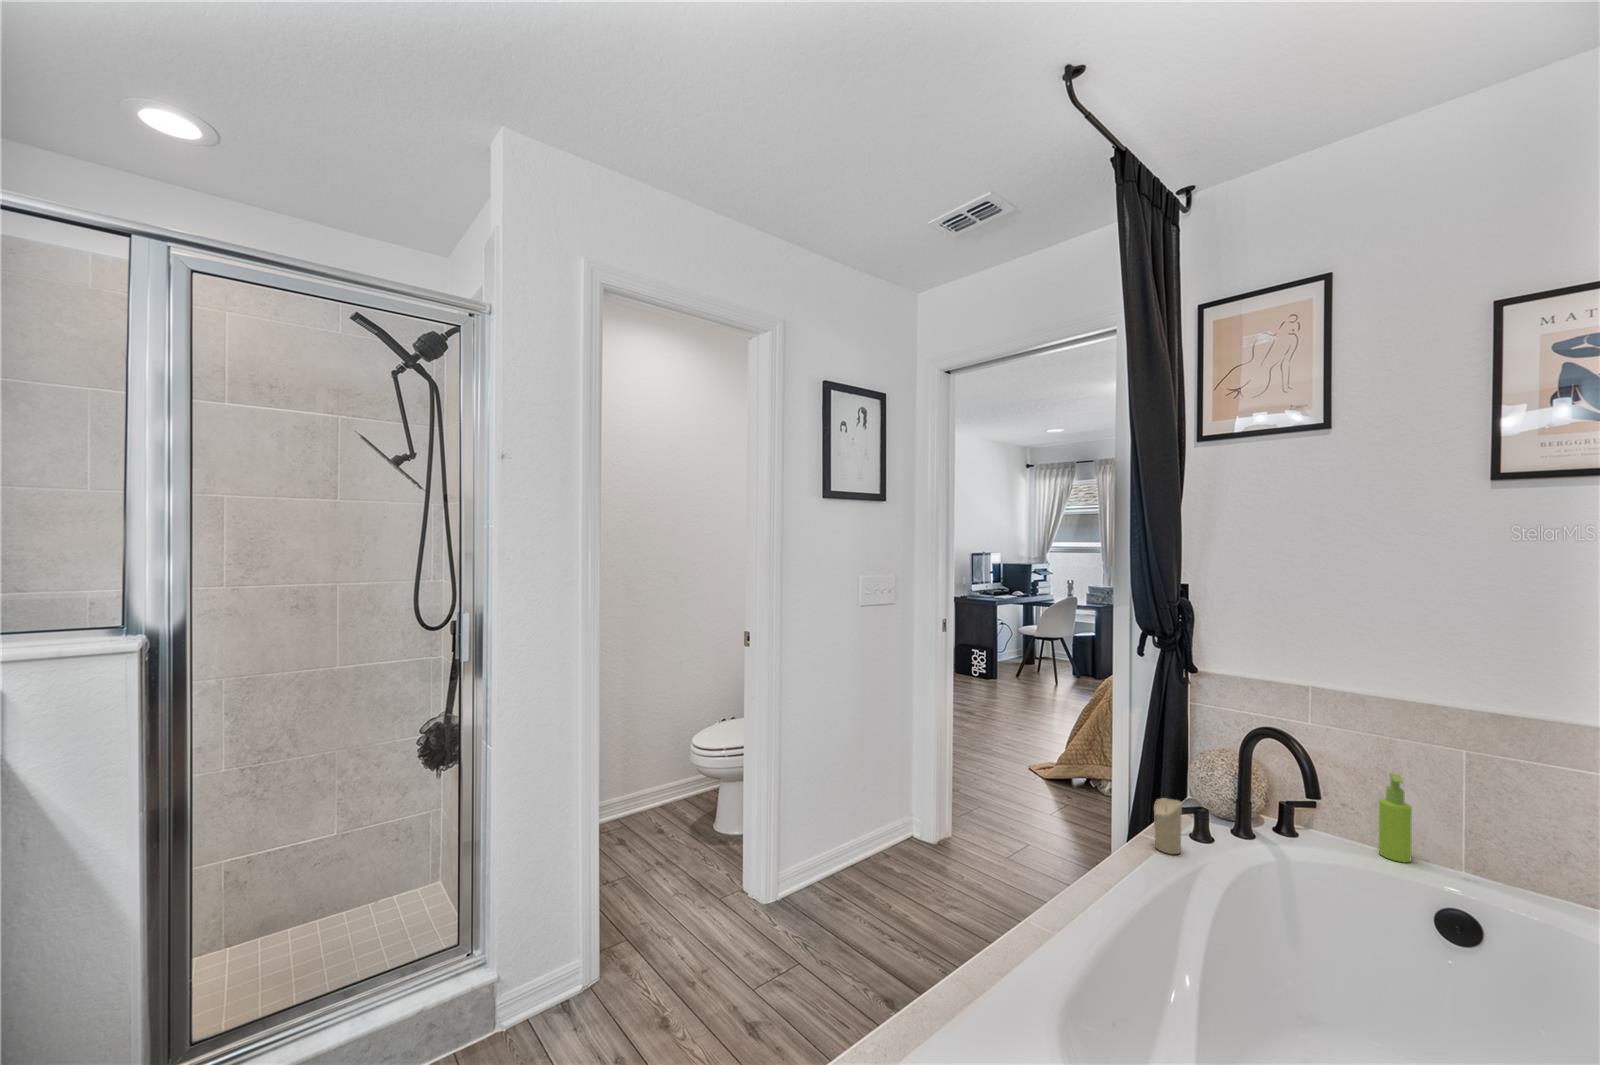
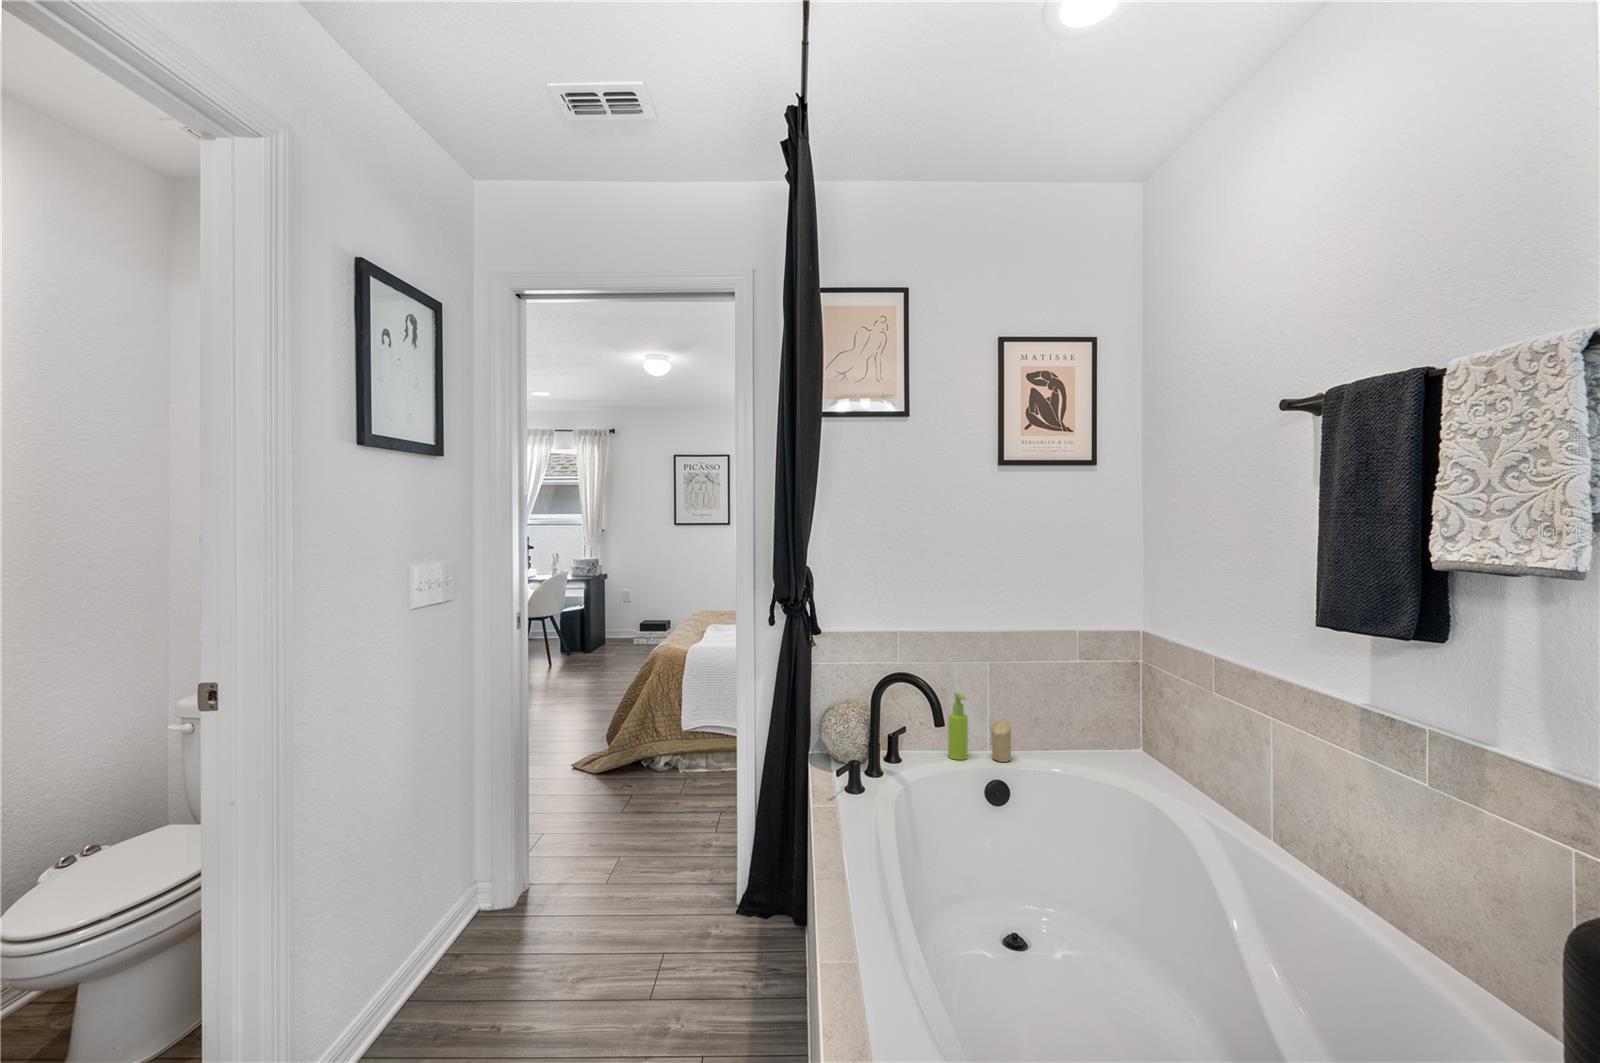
candle: present [1154,798,1182,854] -> present [991,719,1011,762]

